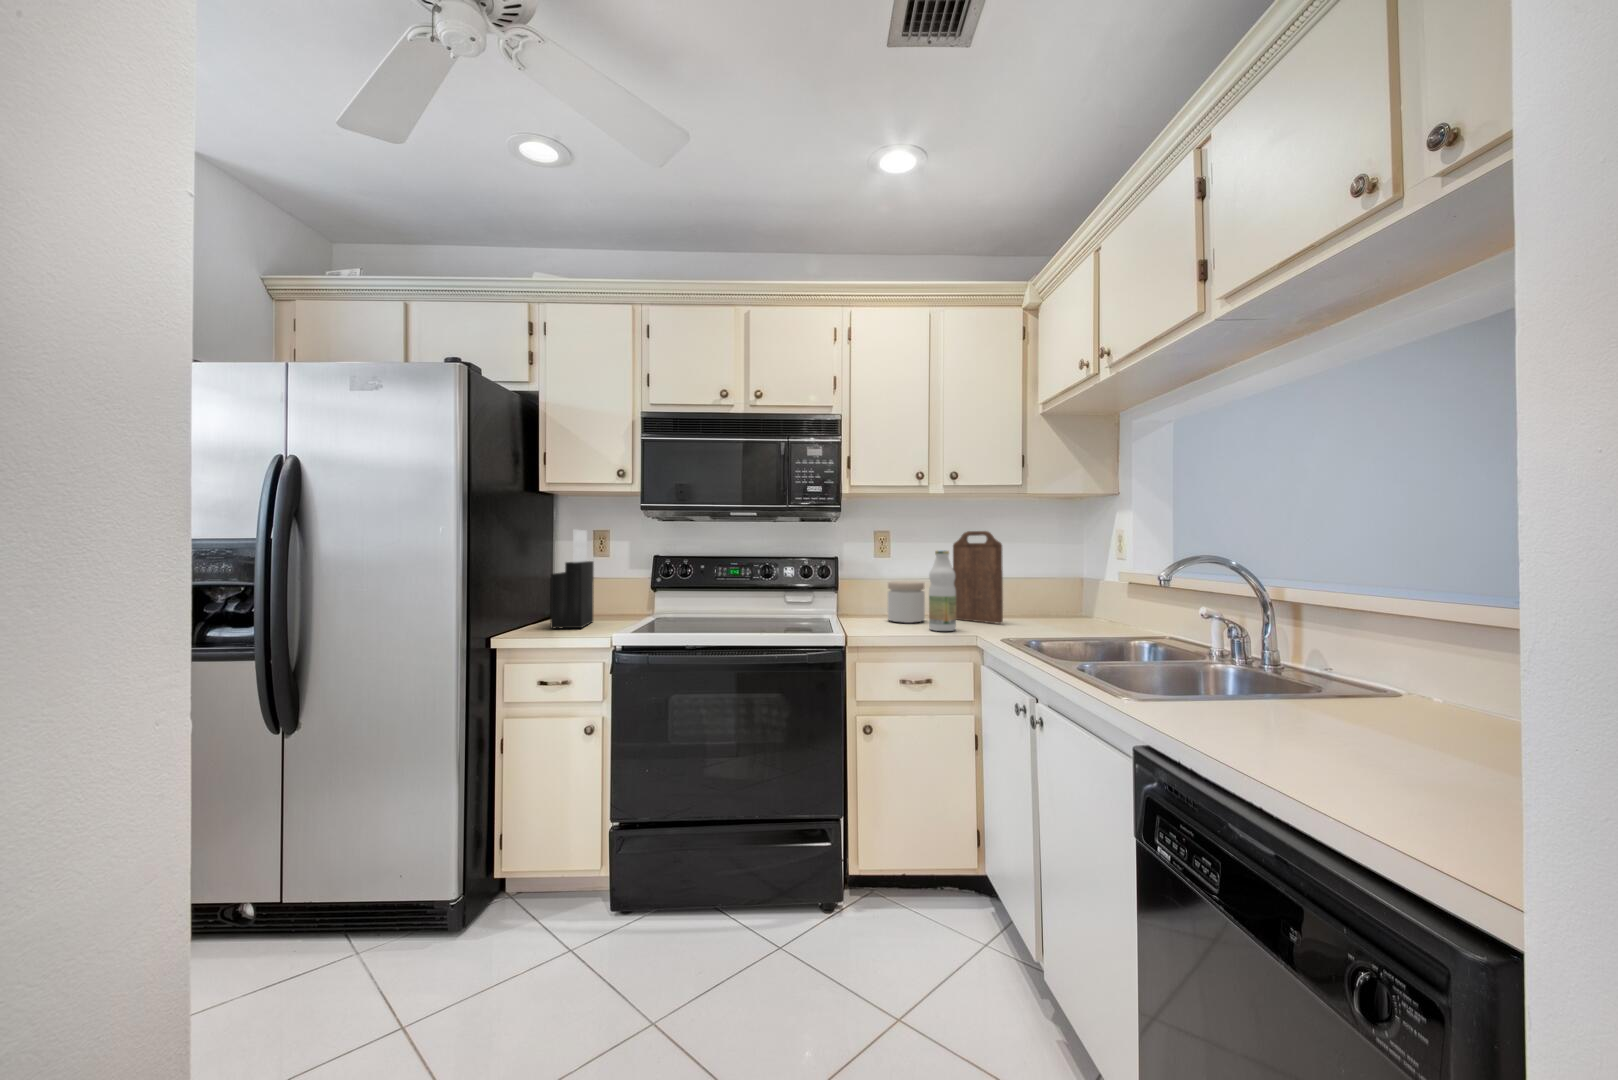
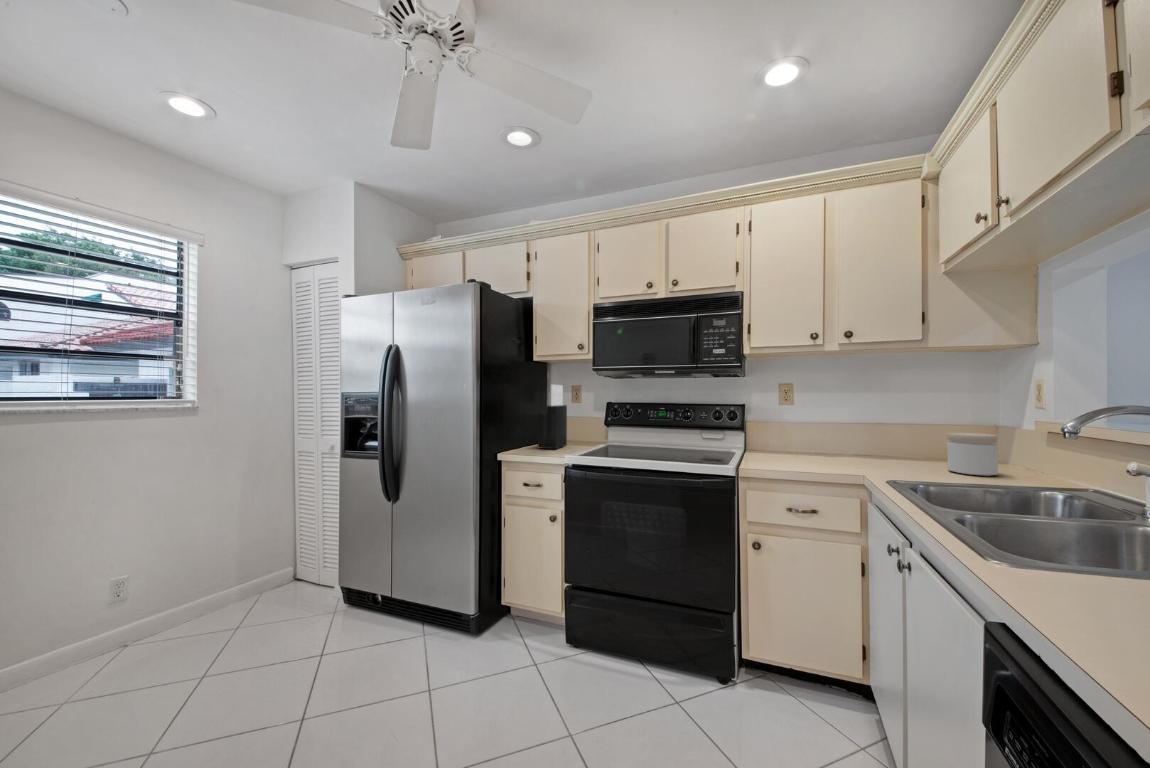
cutting board: present [953,531,1003,623] -> none [851,383,902,468]
bottle: present [929,551,956,631] -> none [820,401,847,471]
jar: present [888,581,925,623] -> present [947,433,998,476]

